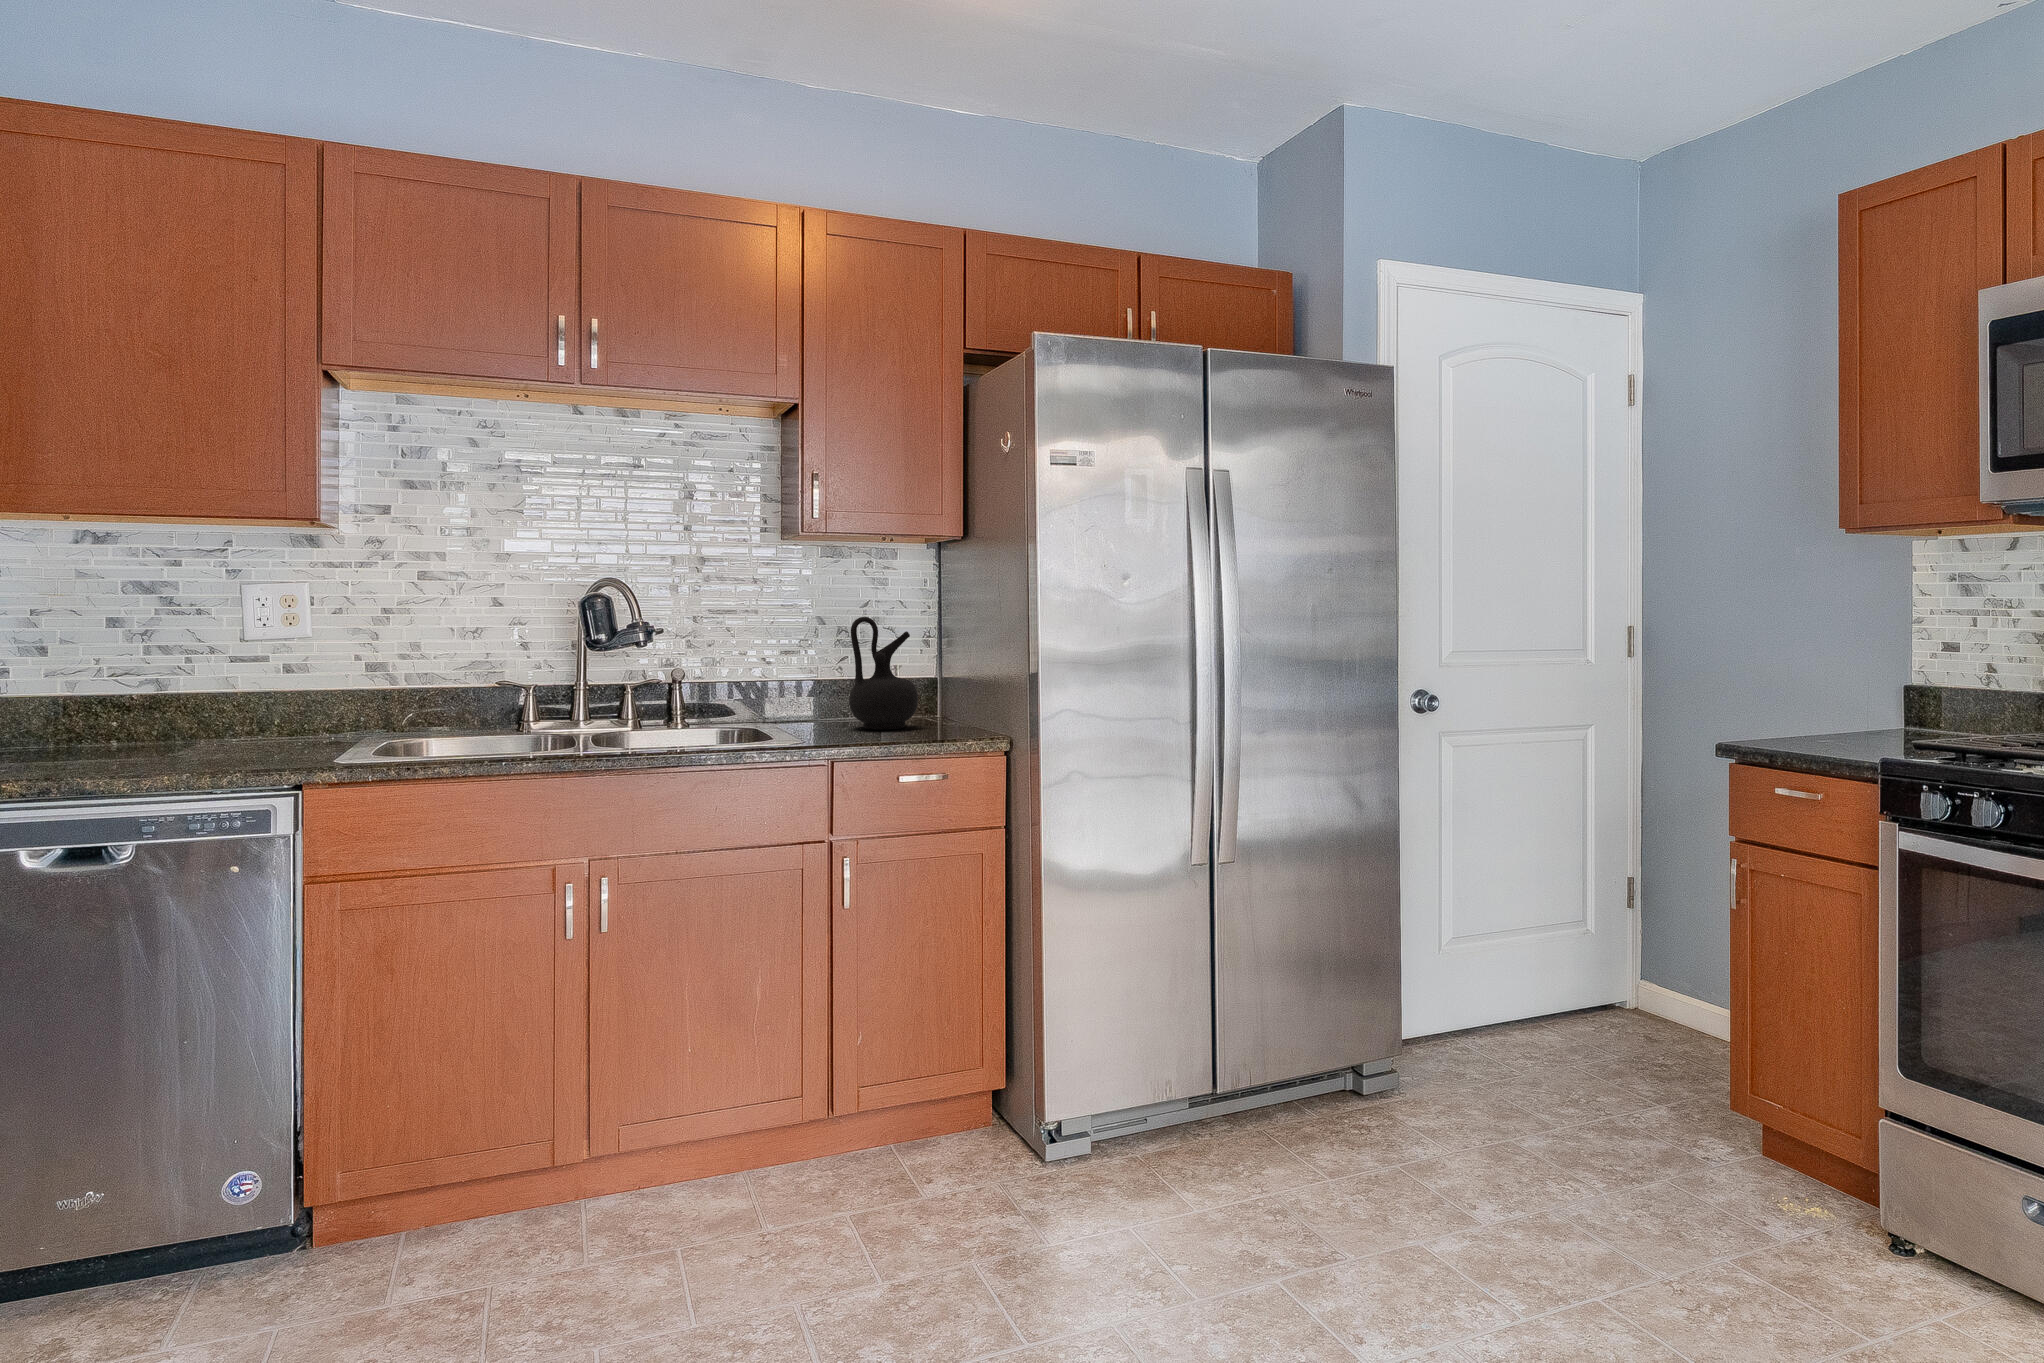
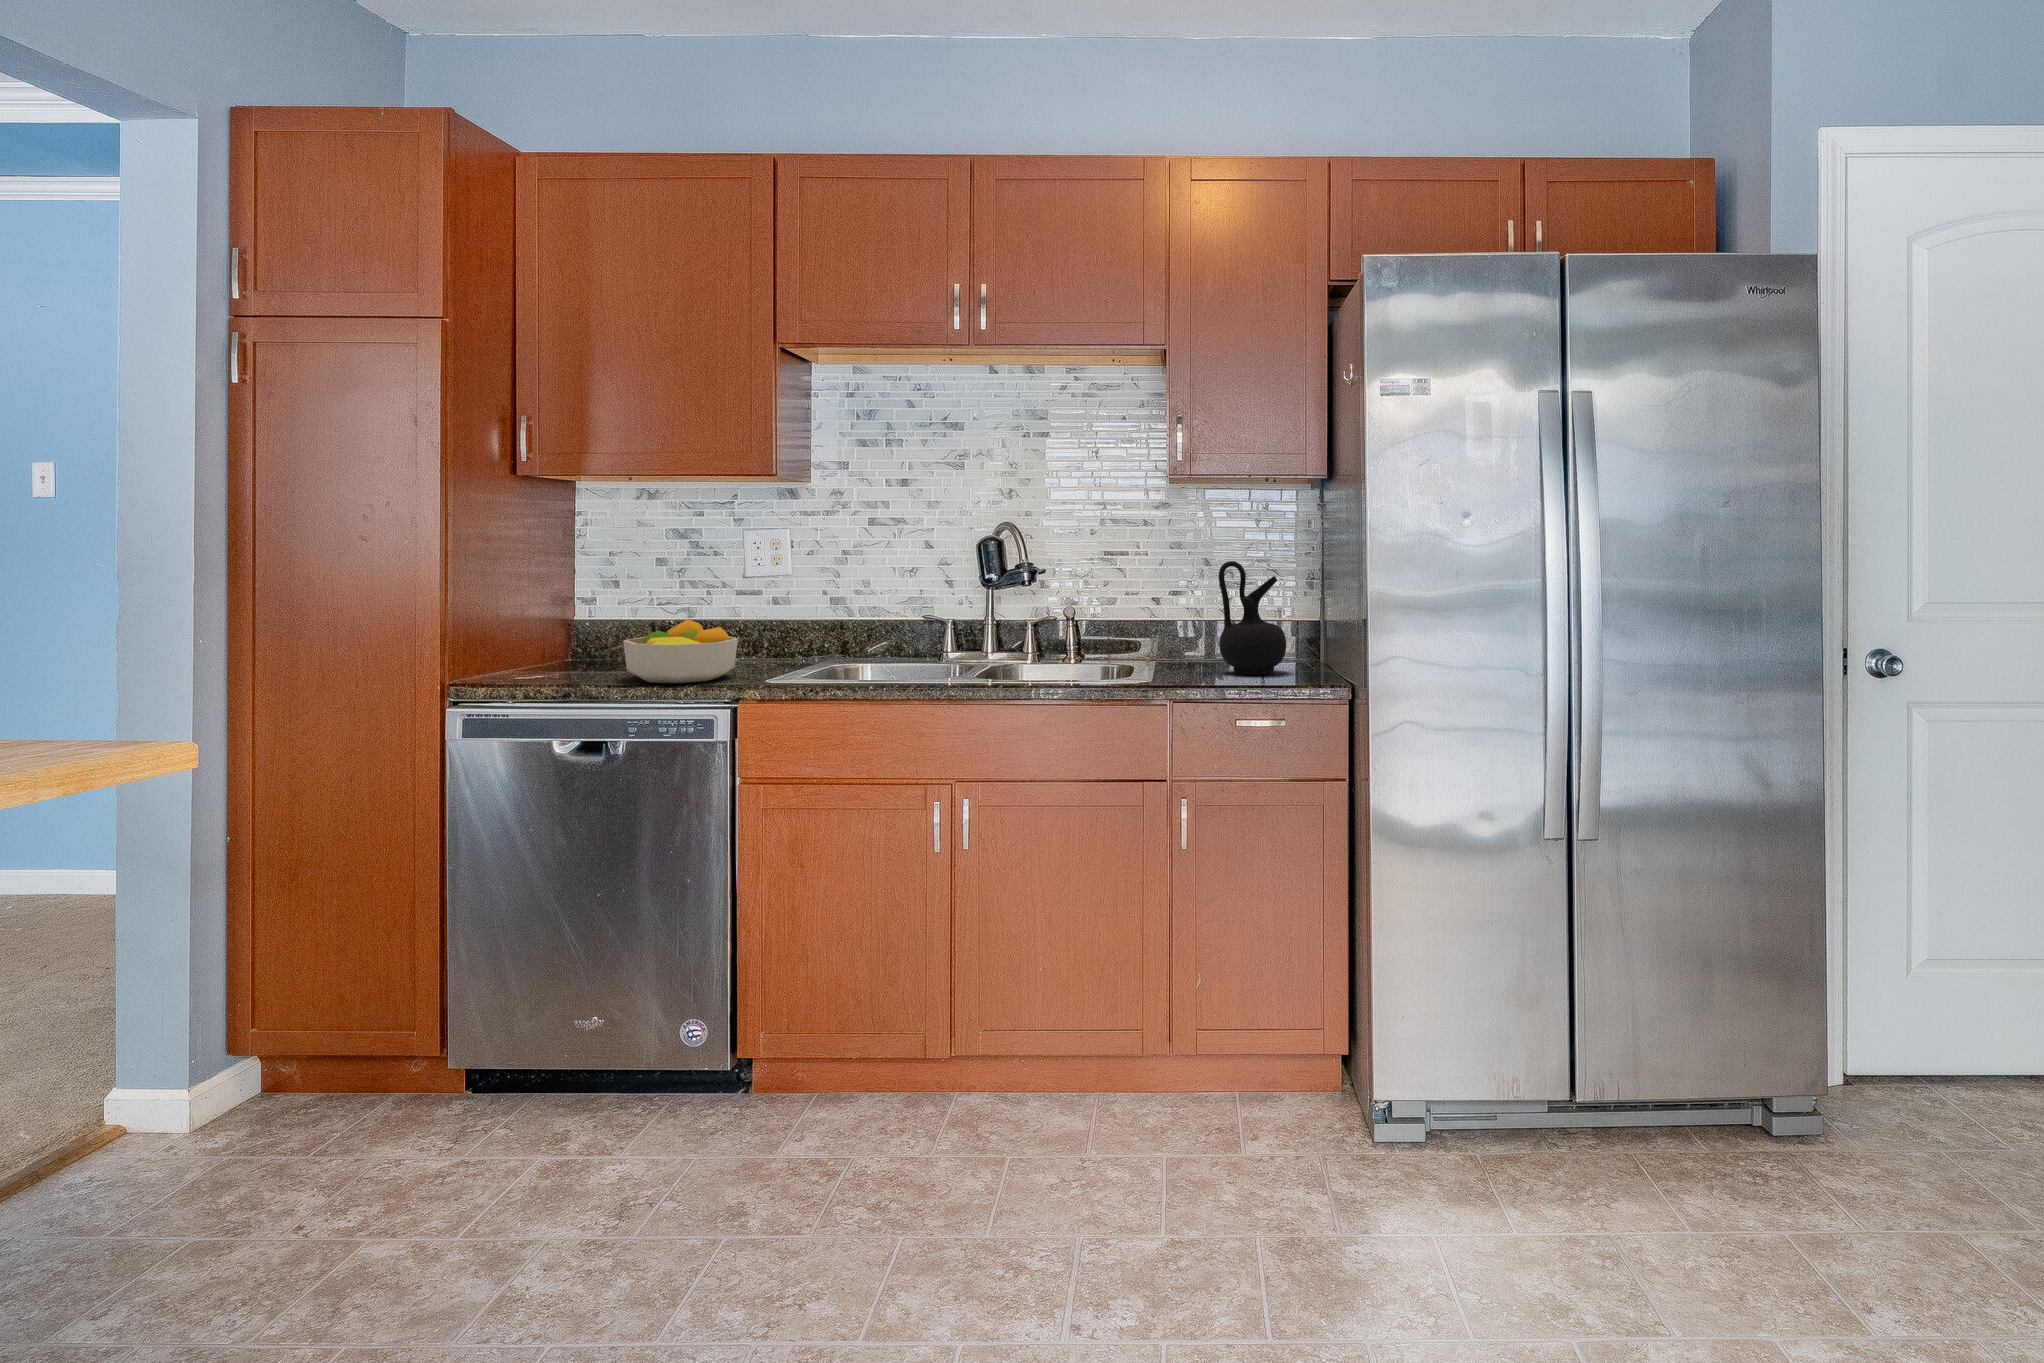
fruit bowl: none [113,692,275,771] -> present [623,619,738,683]

